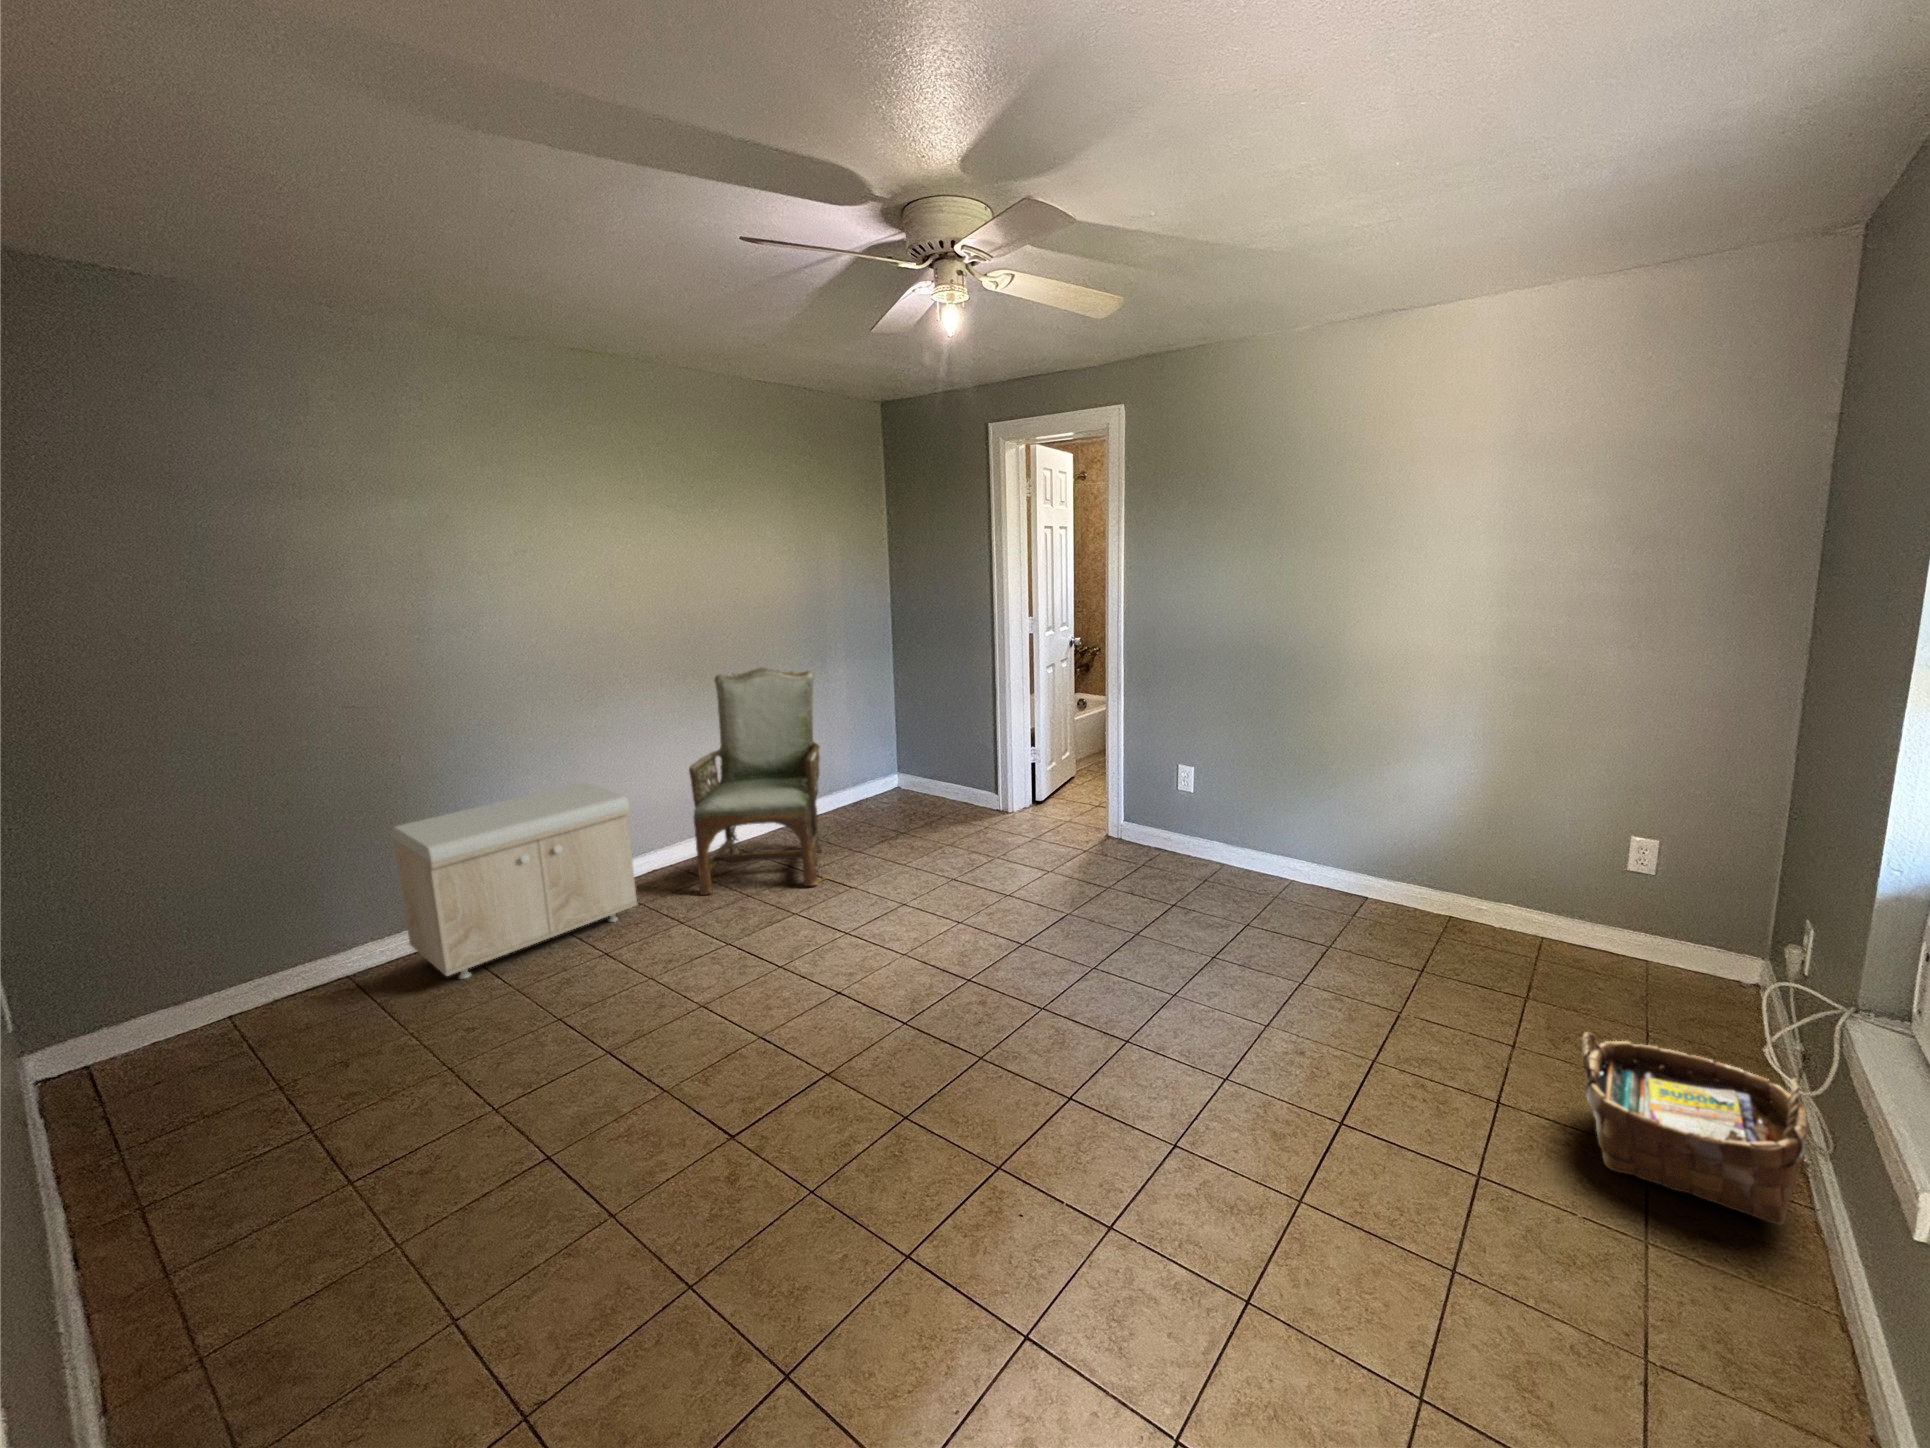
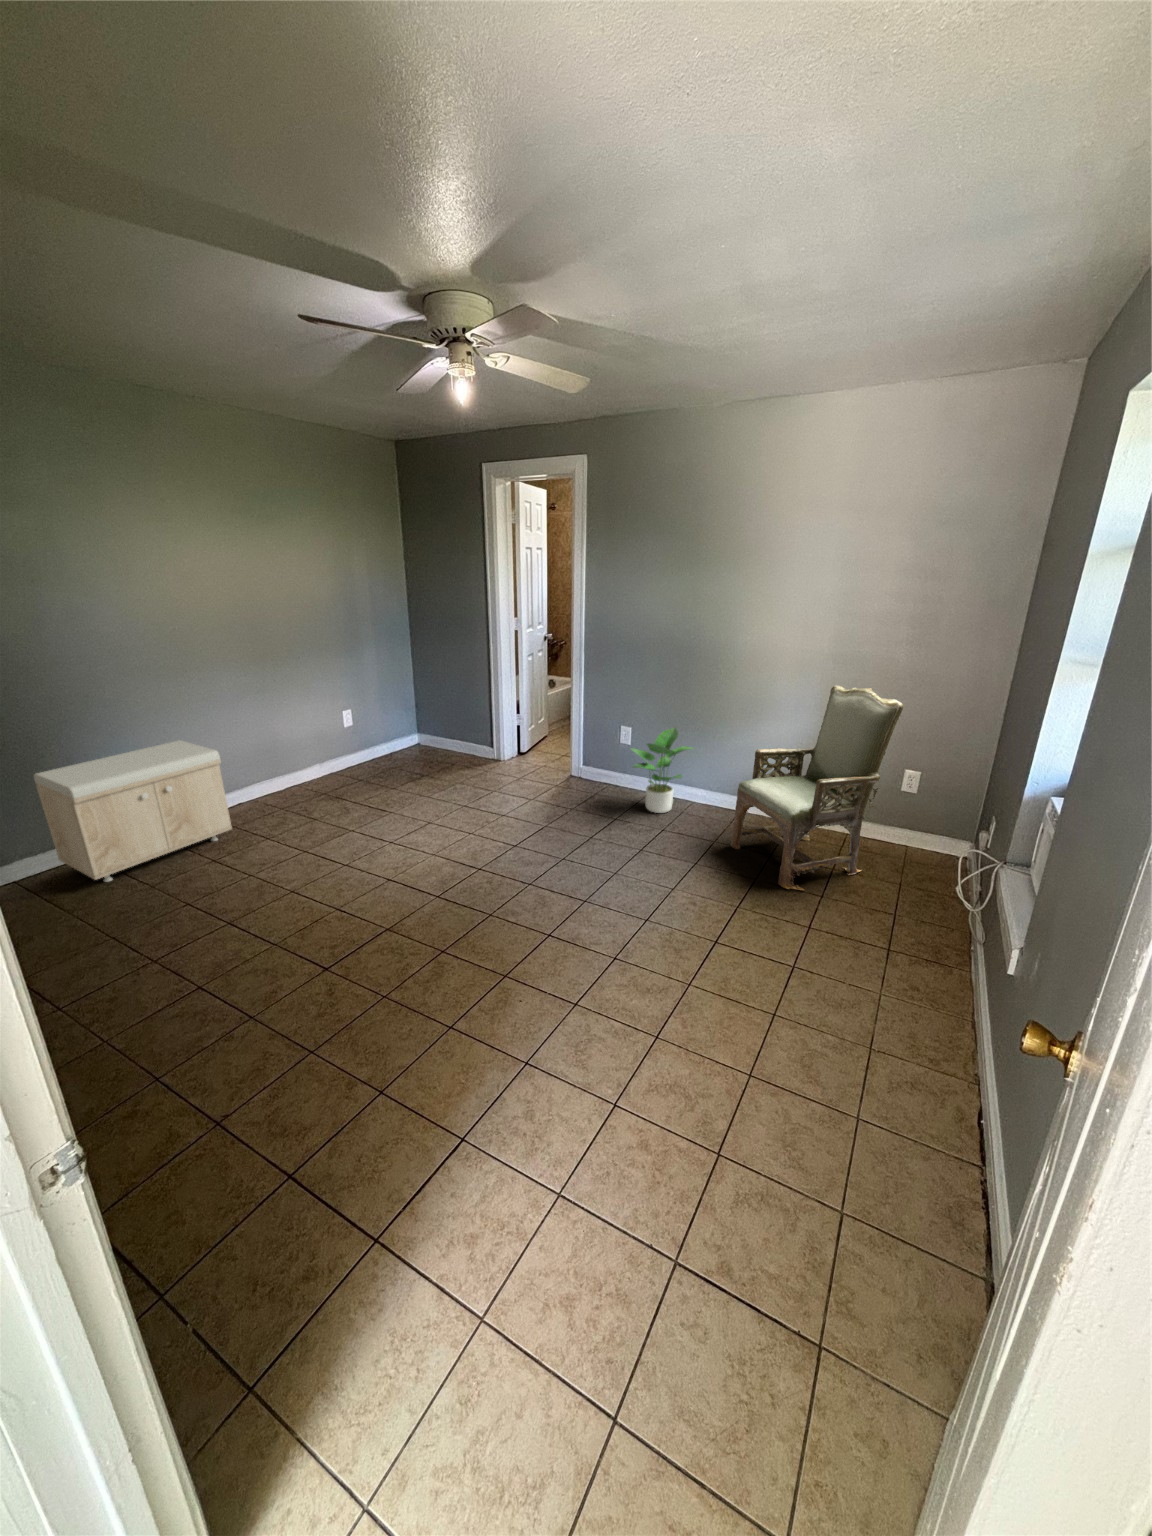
armchair: present [689,667,827,895] -> present [730,685,903,890]
potted plant: none [1190,767,1289,894] -> present [632,728,692,813]
woven basket: present [1582,1032,1807,1225] -> none [857,884,973,980]

